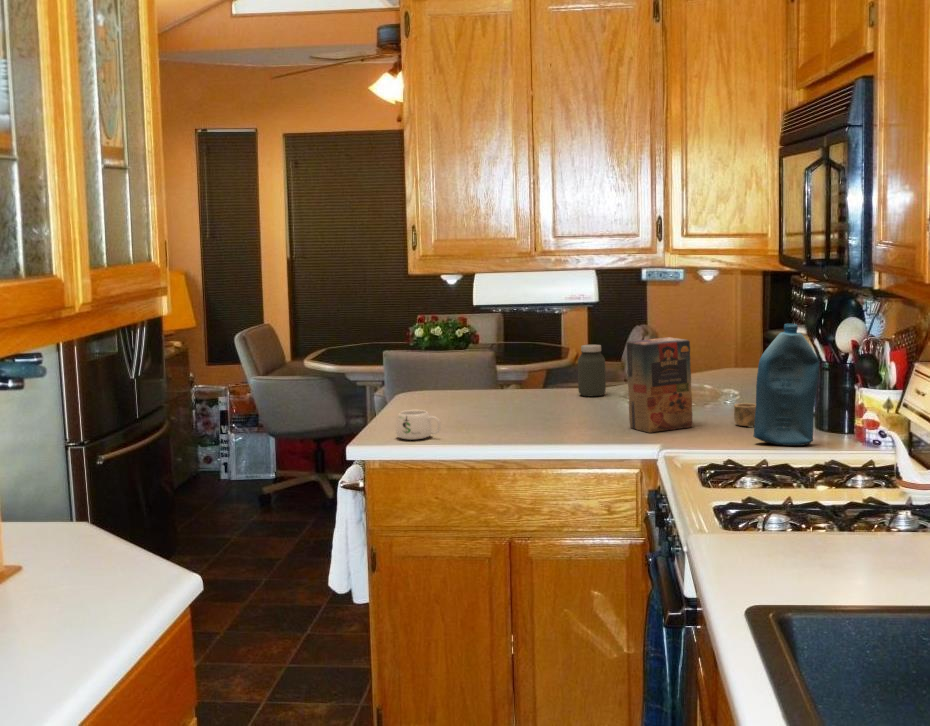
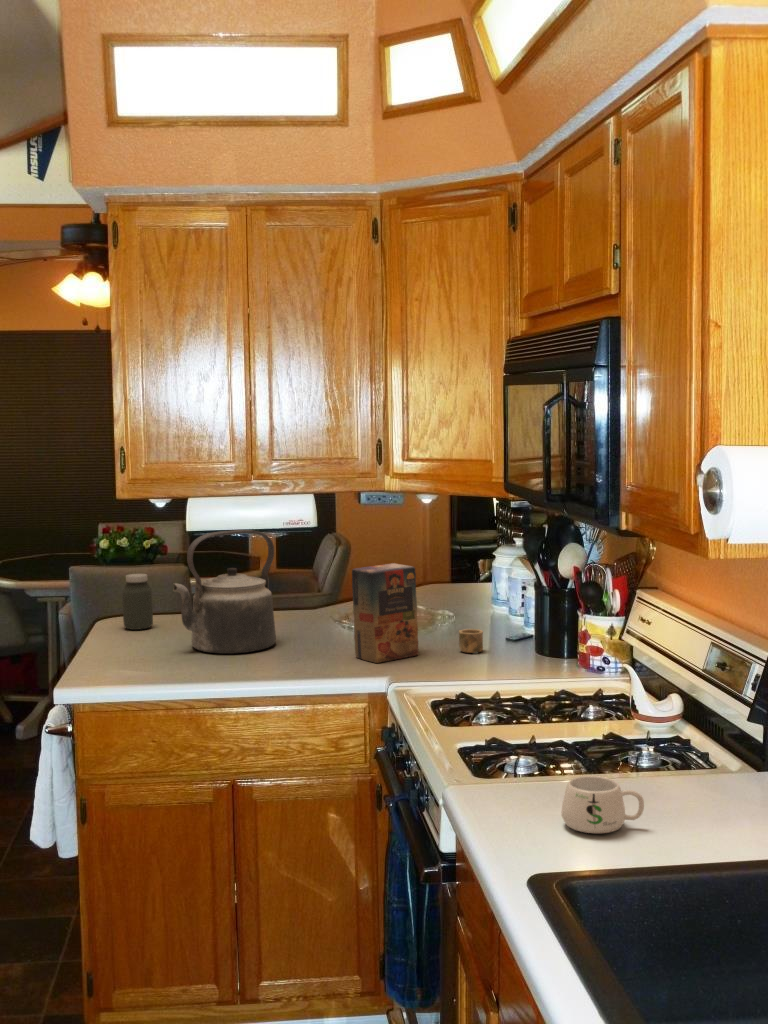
kettle: none [459,306,557,422] -> present [173,530,276,654]
bottle: present [753,324,819,446] -> none [483,552,546,674]
jar: present [578,345,606,396] -> present [122,574,153,630]
mug: present [396,410,441,440] -> present [561,775,644,833]

